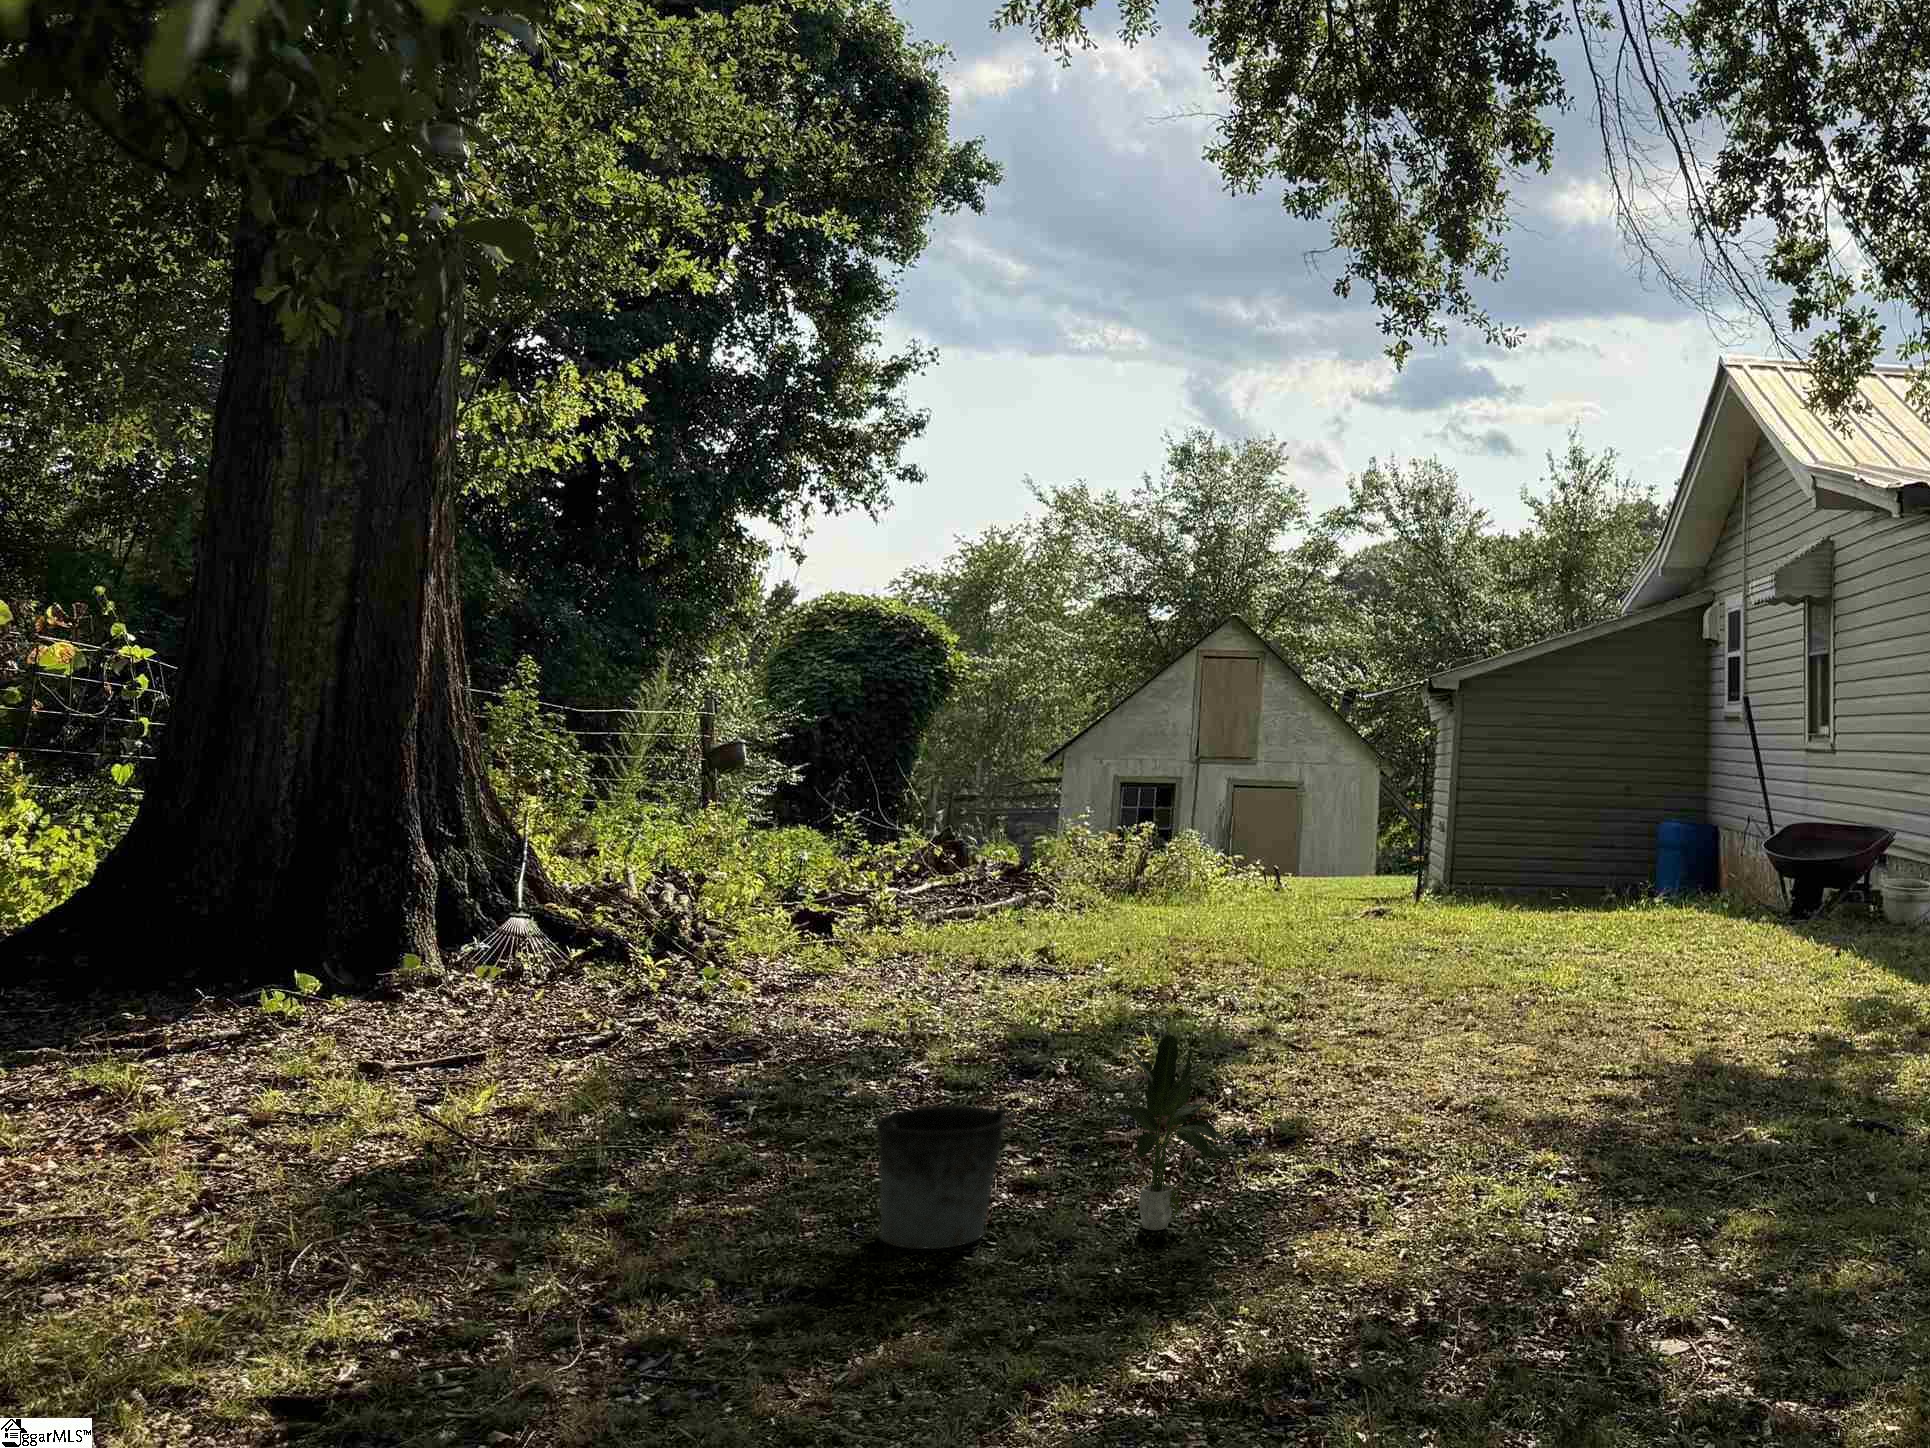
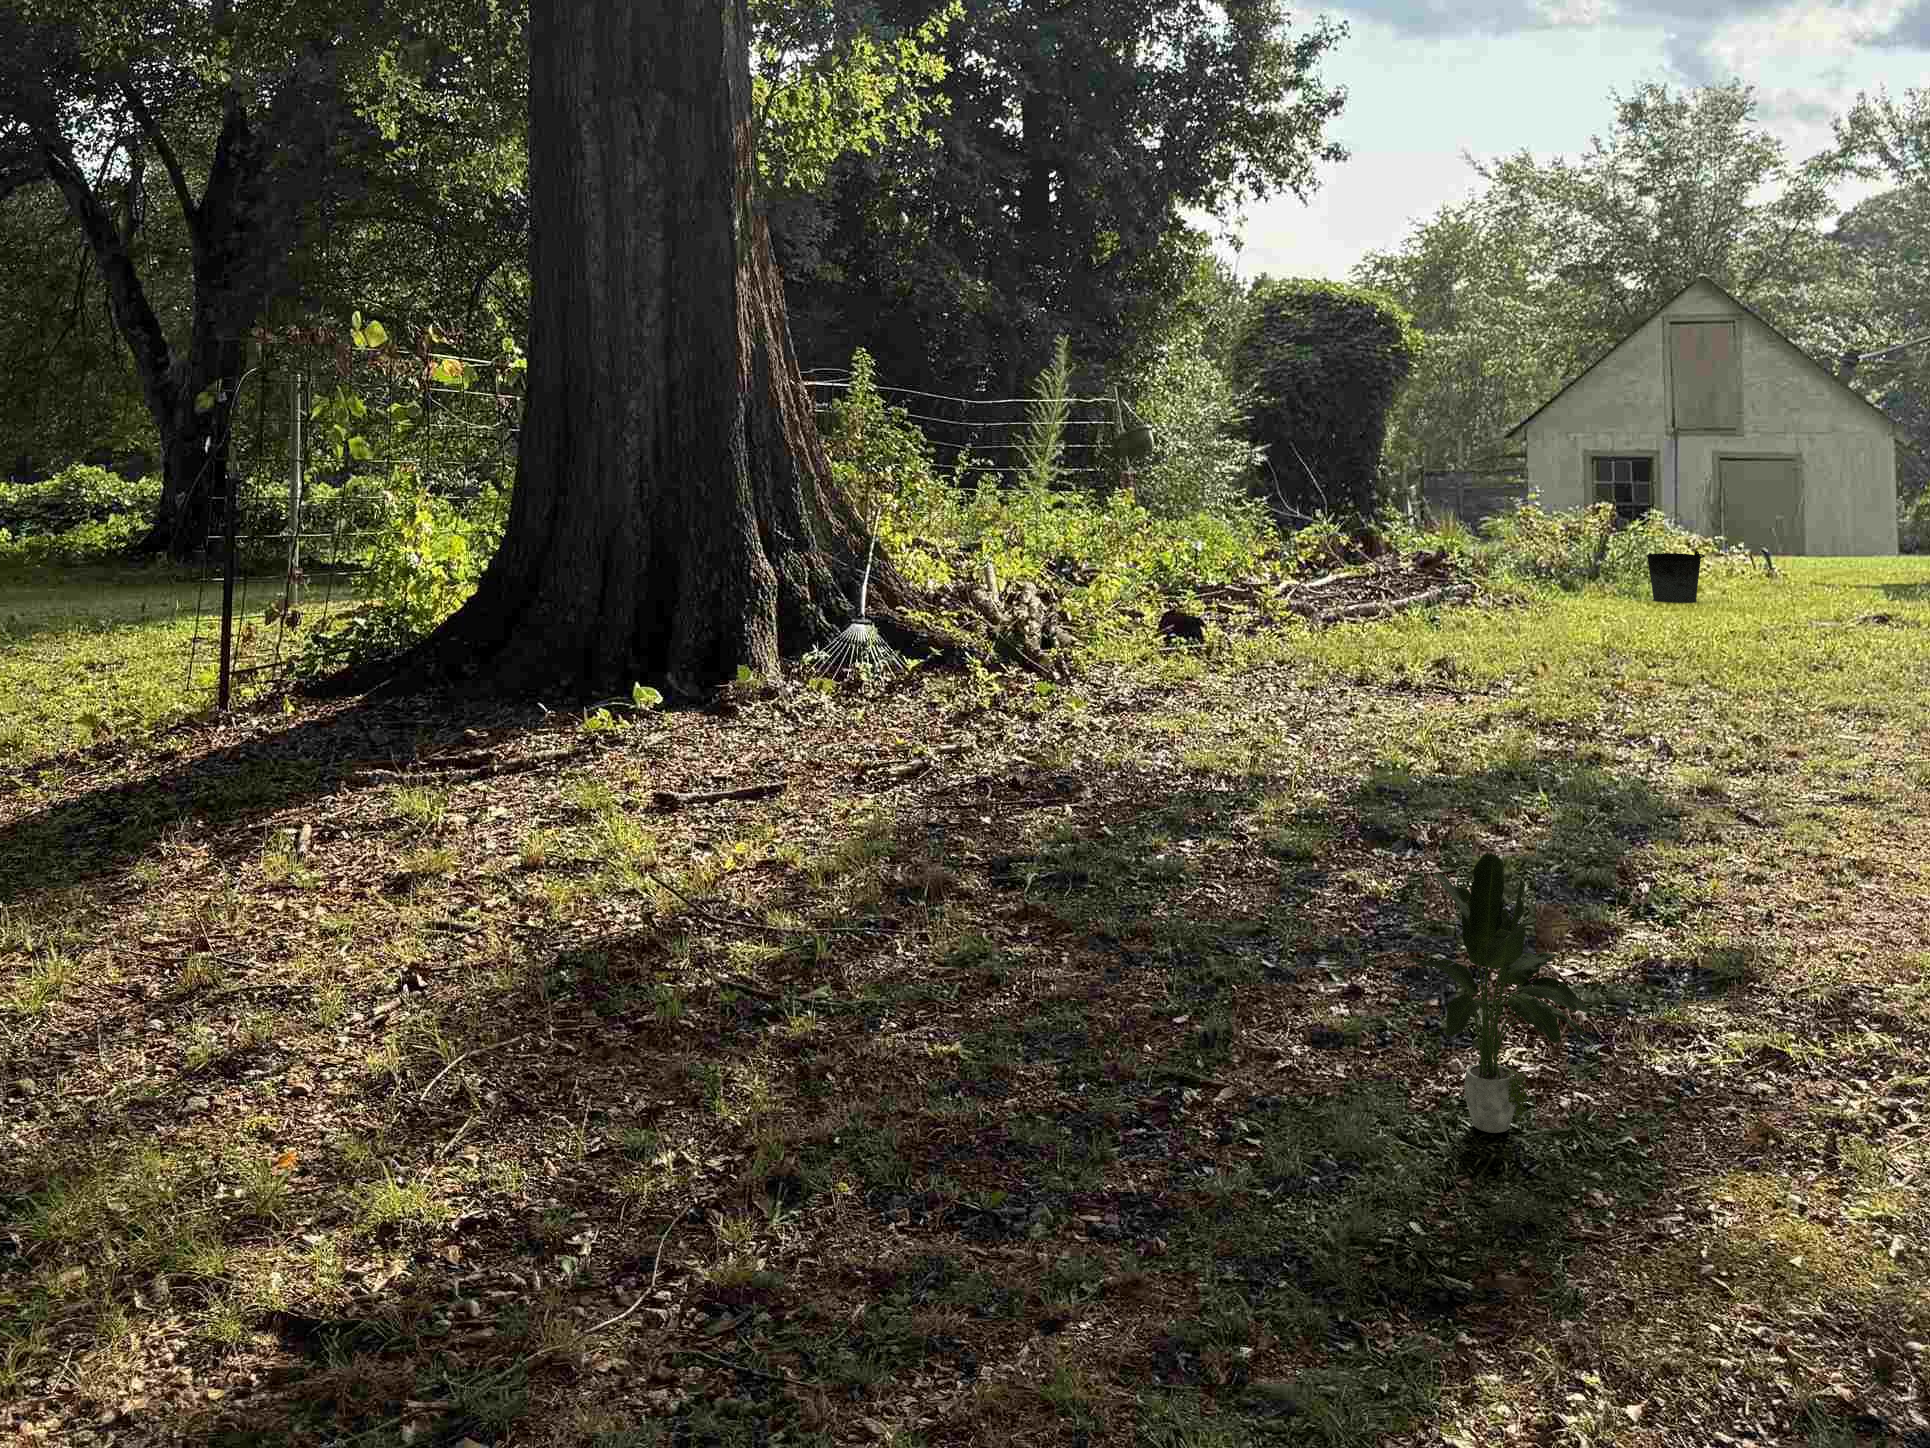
bucket: present [876,1103,1015,1249] -> present [1647,551,1705,603]

